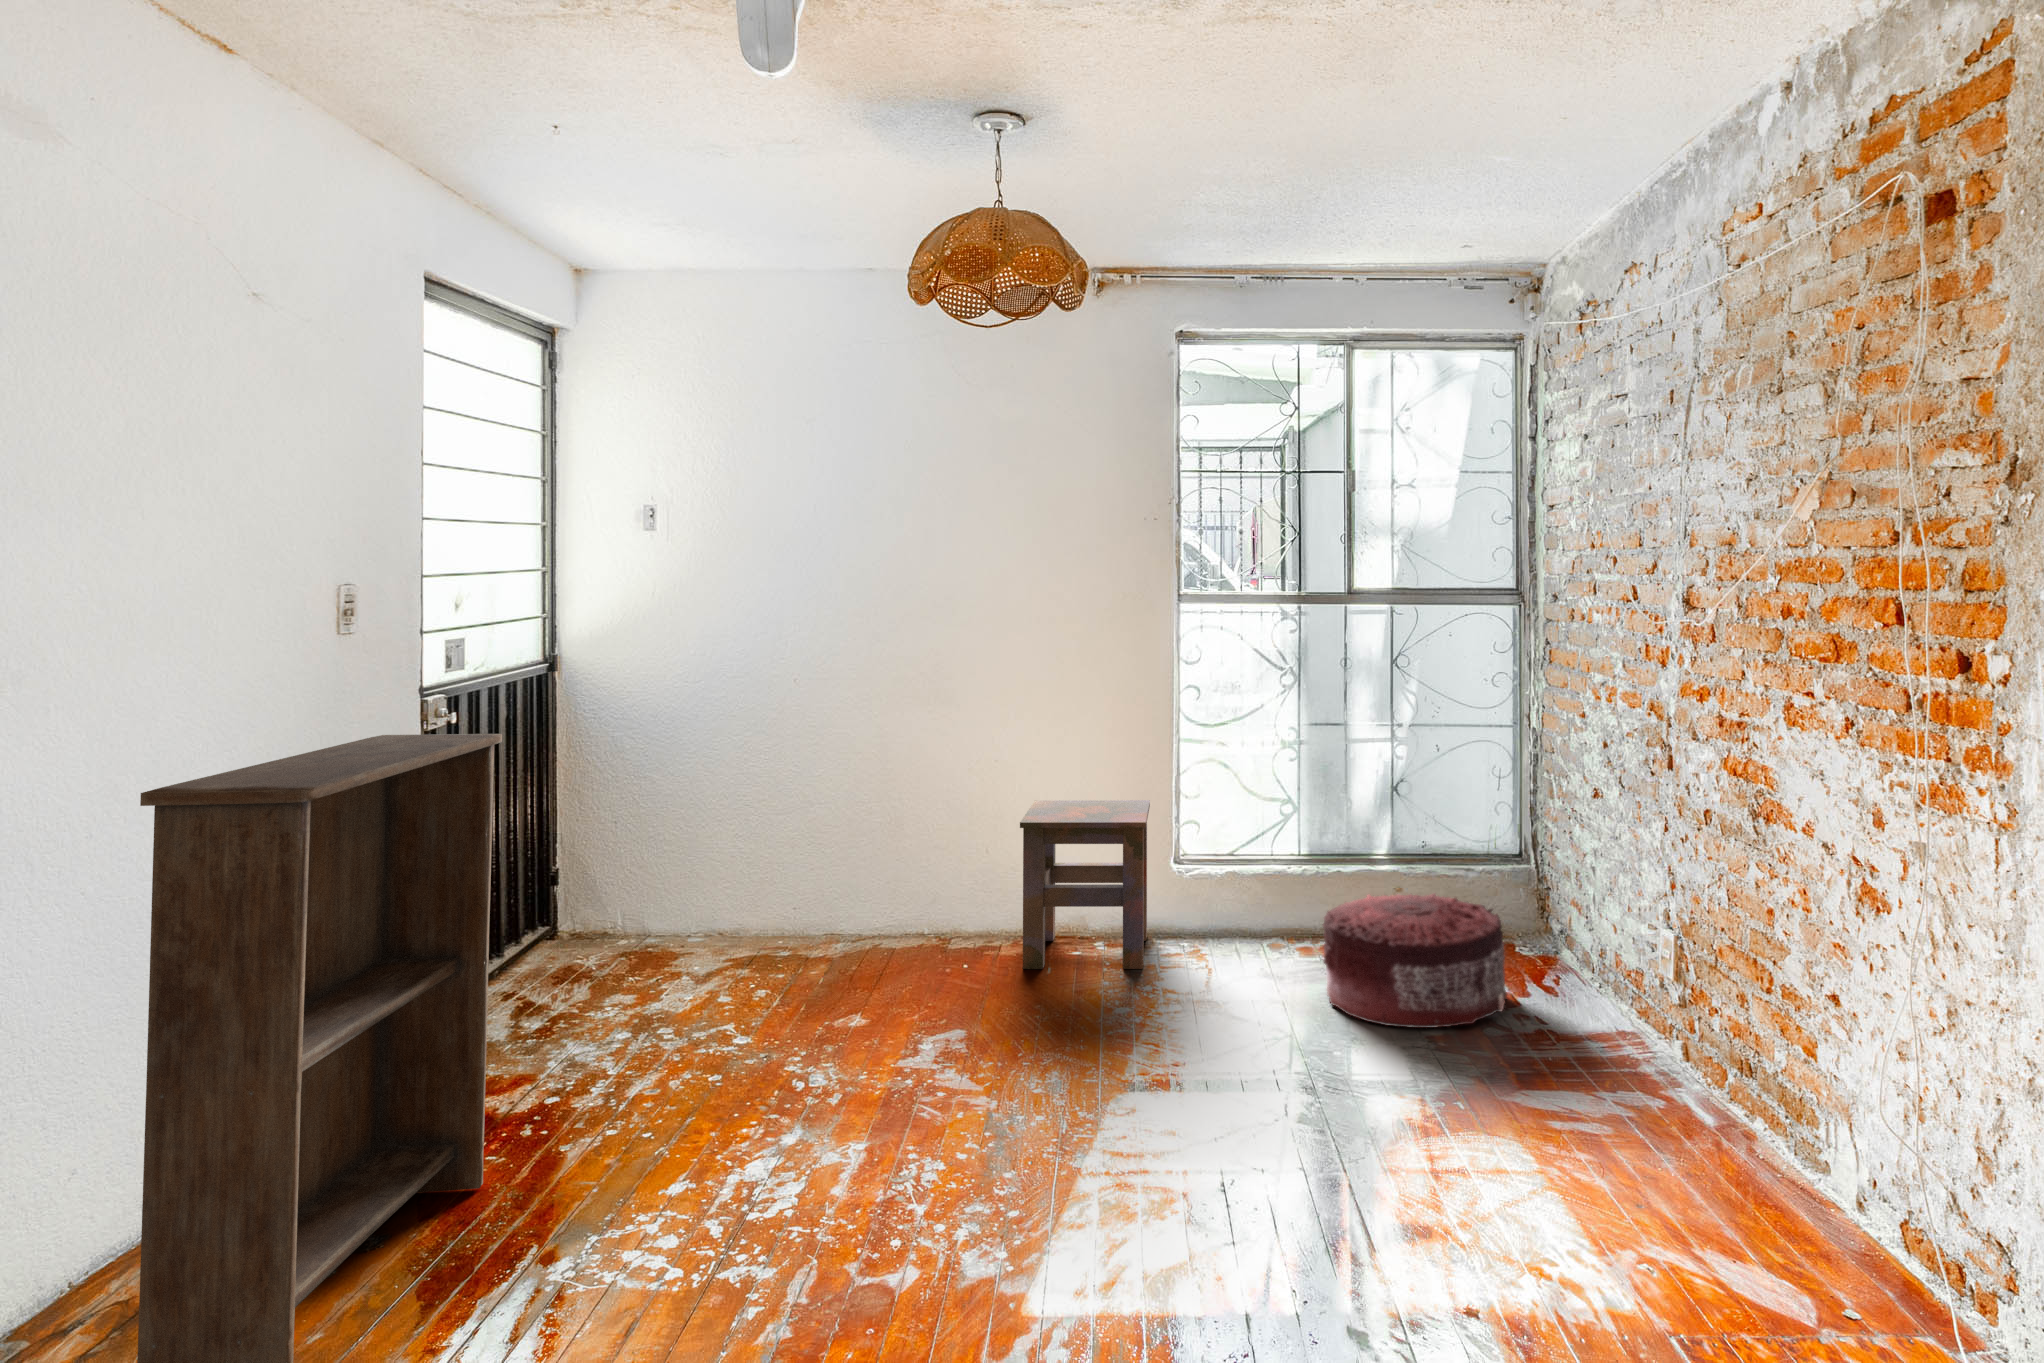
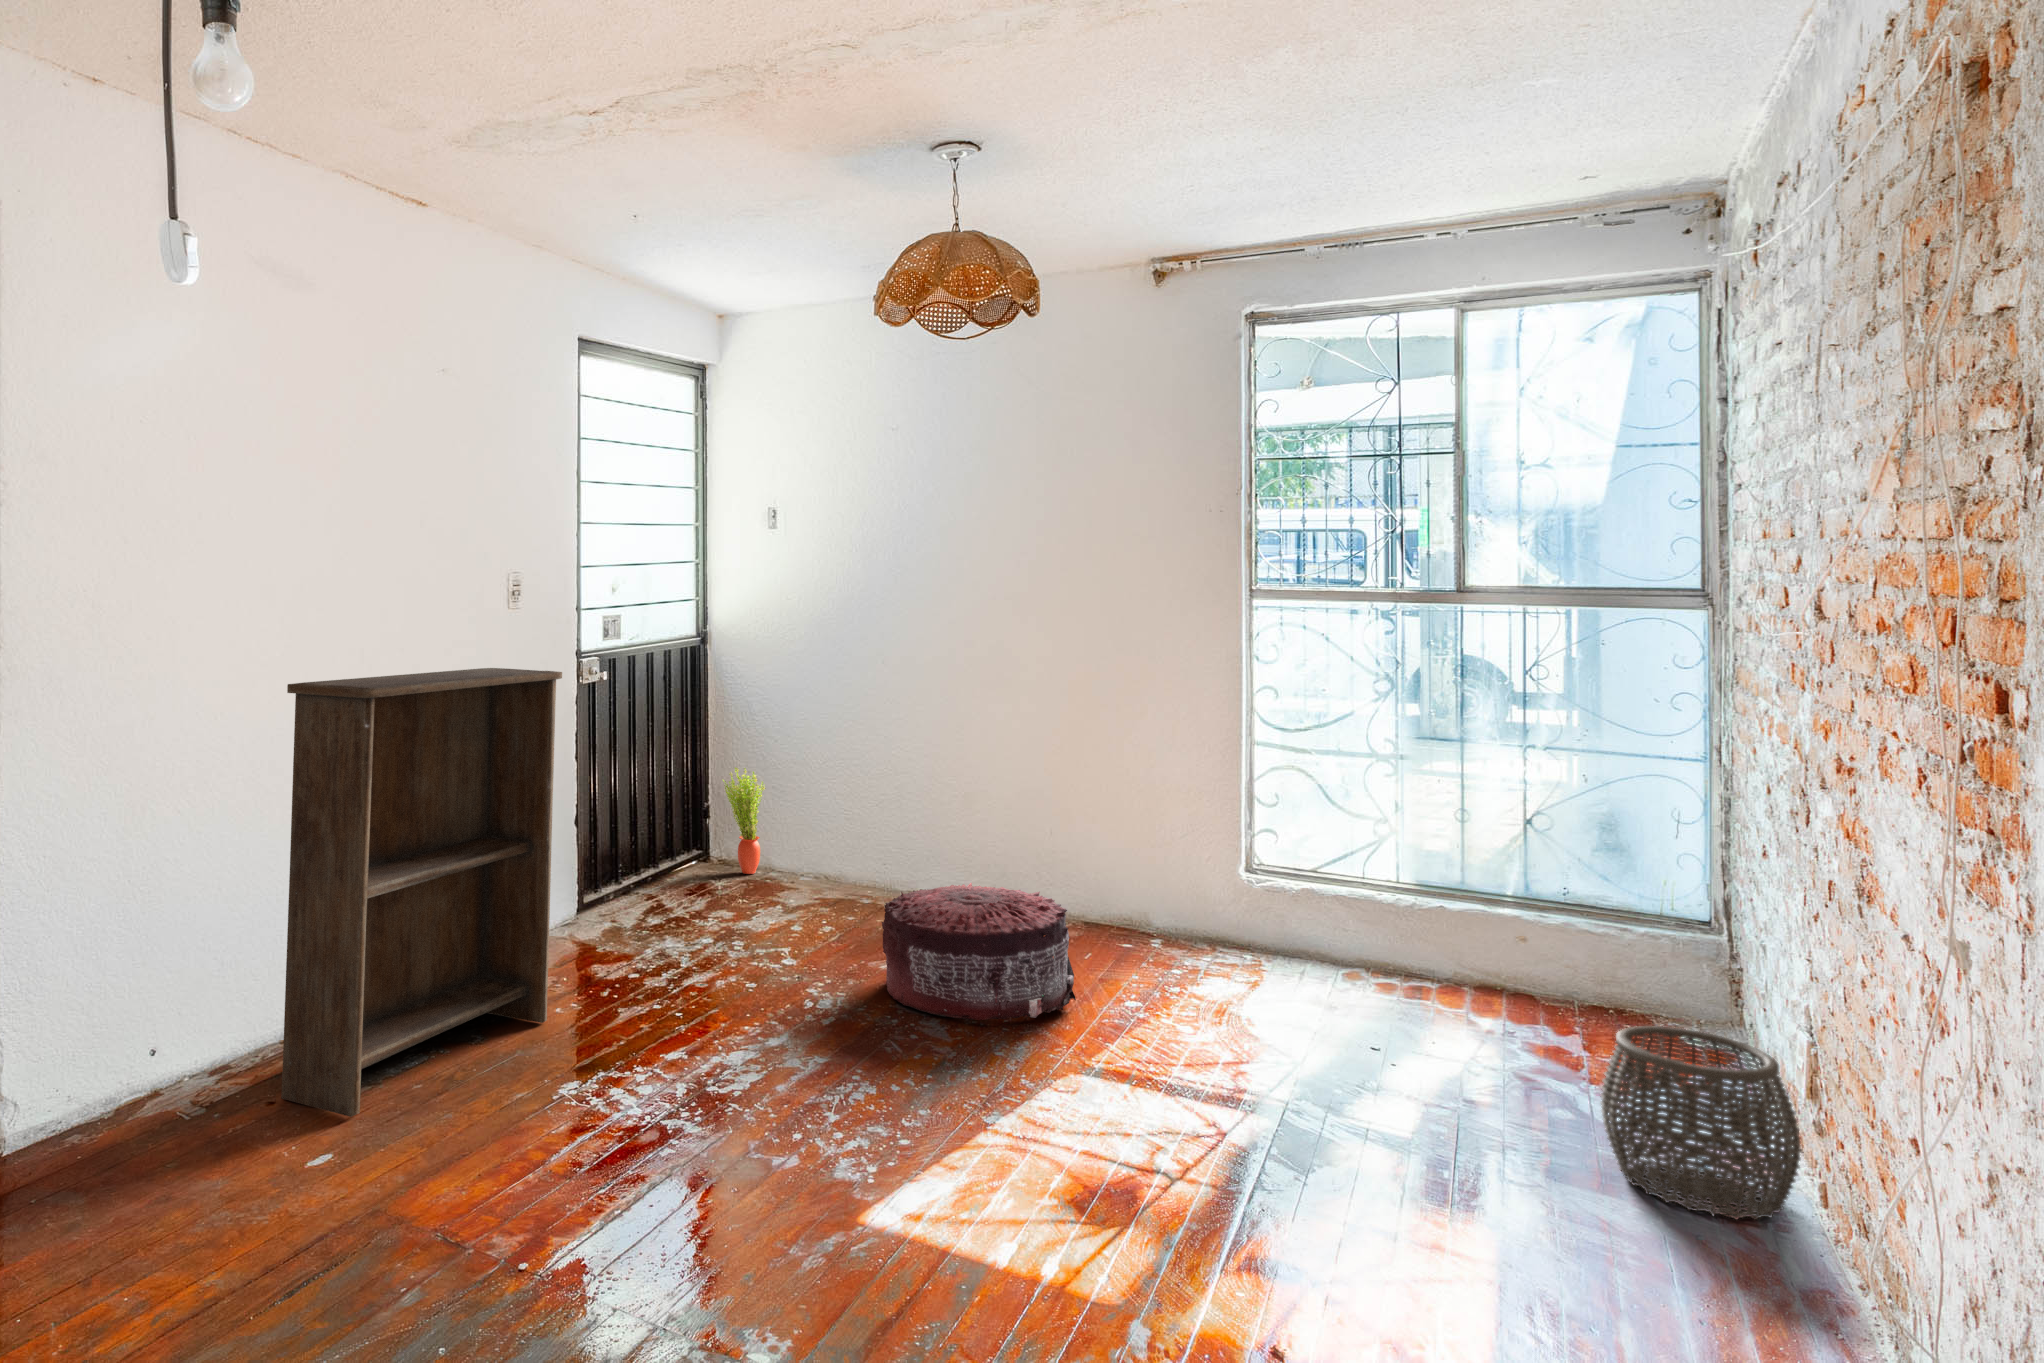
side table: present [1020,800,1150,969] -> none [1066,789,1222,970]
potted plant: none [578,818,635,945] -> present [723,768,766,874]
pouf: present [1323,893,1507,1028] -> present [882,883,1076,1020]
woven basket: none [1540,951,1675,1095] -> present [1601,1026,1801,1220]

